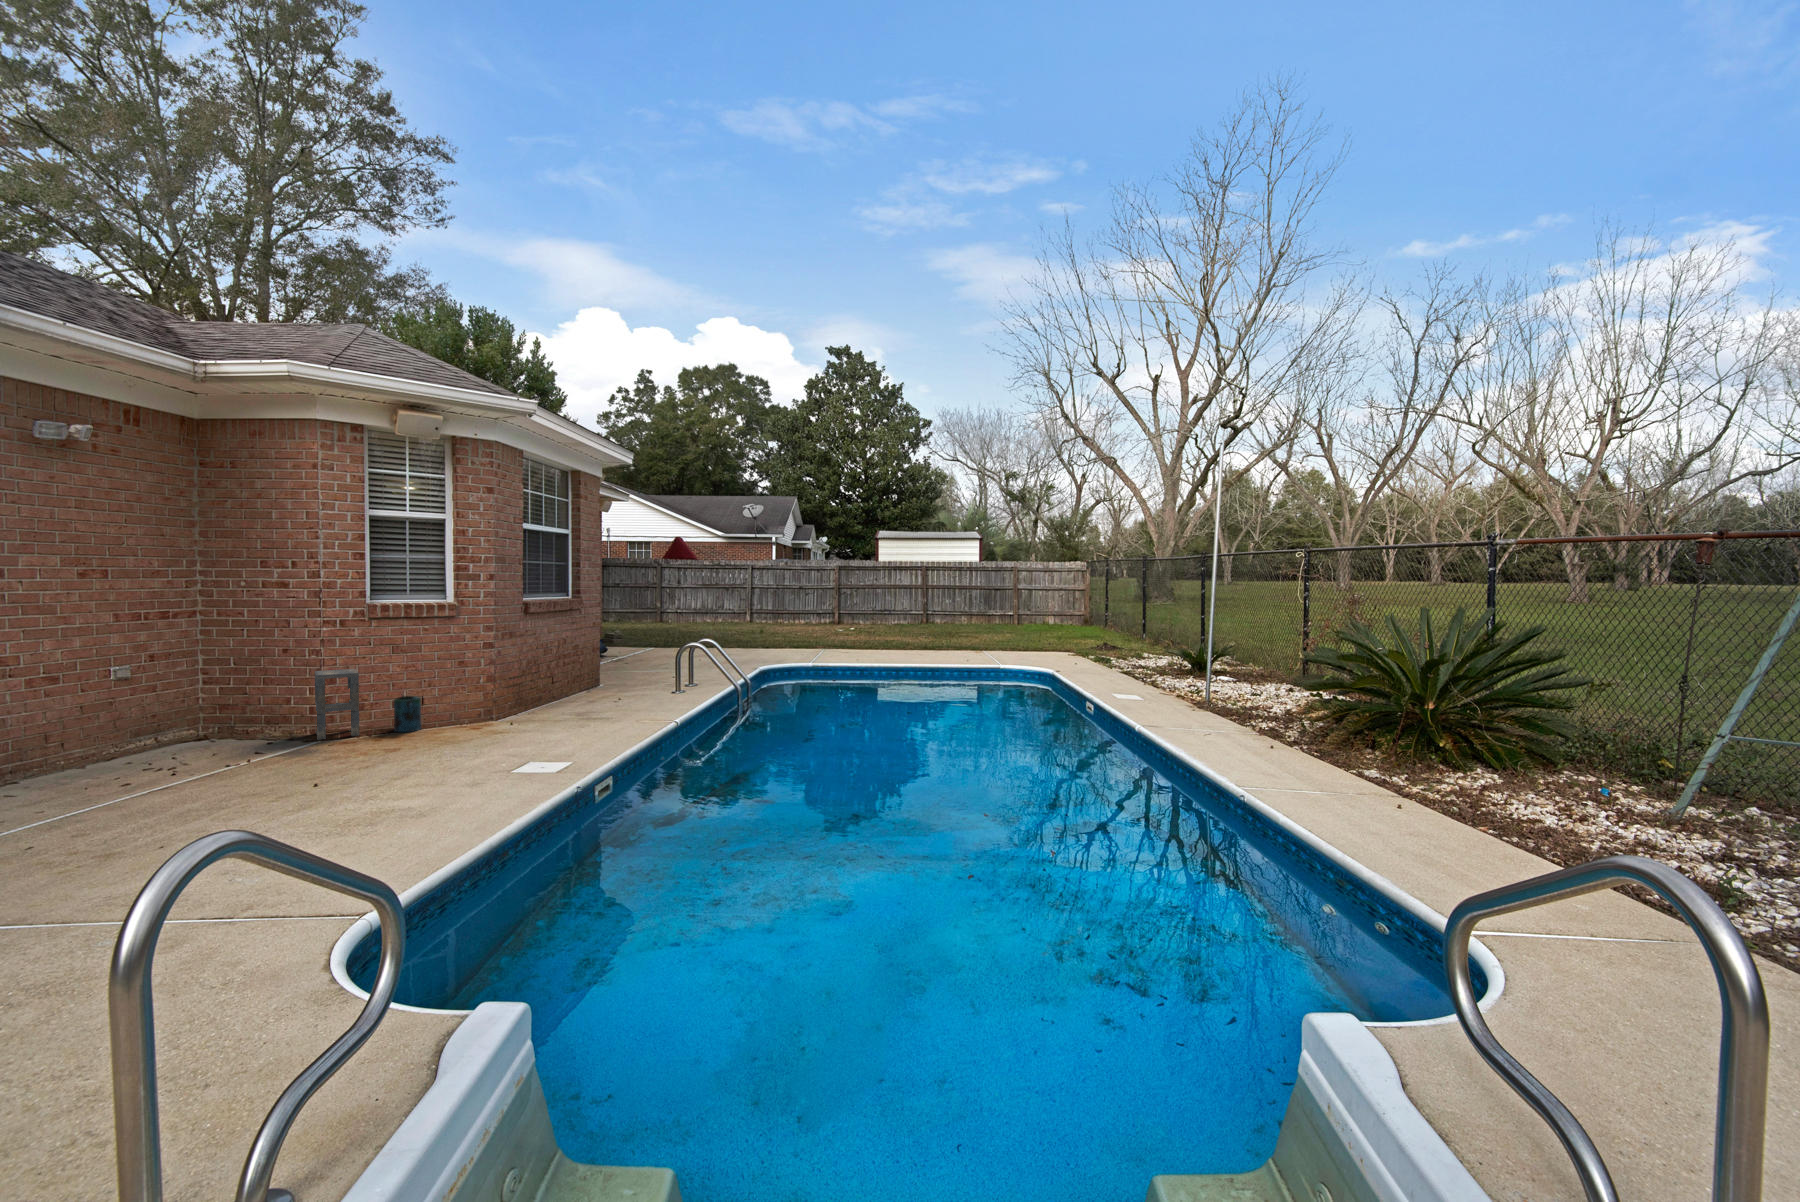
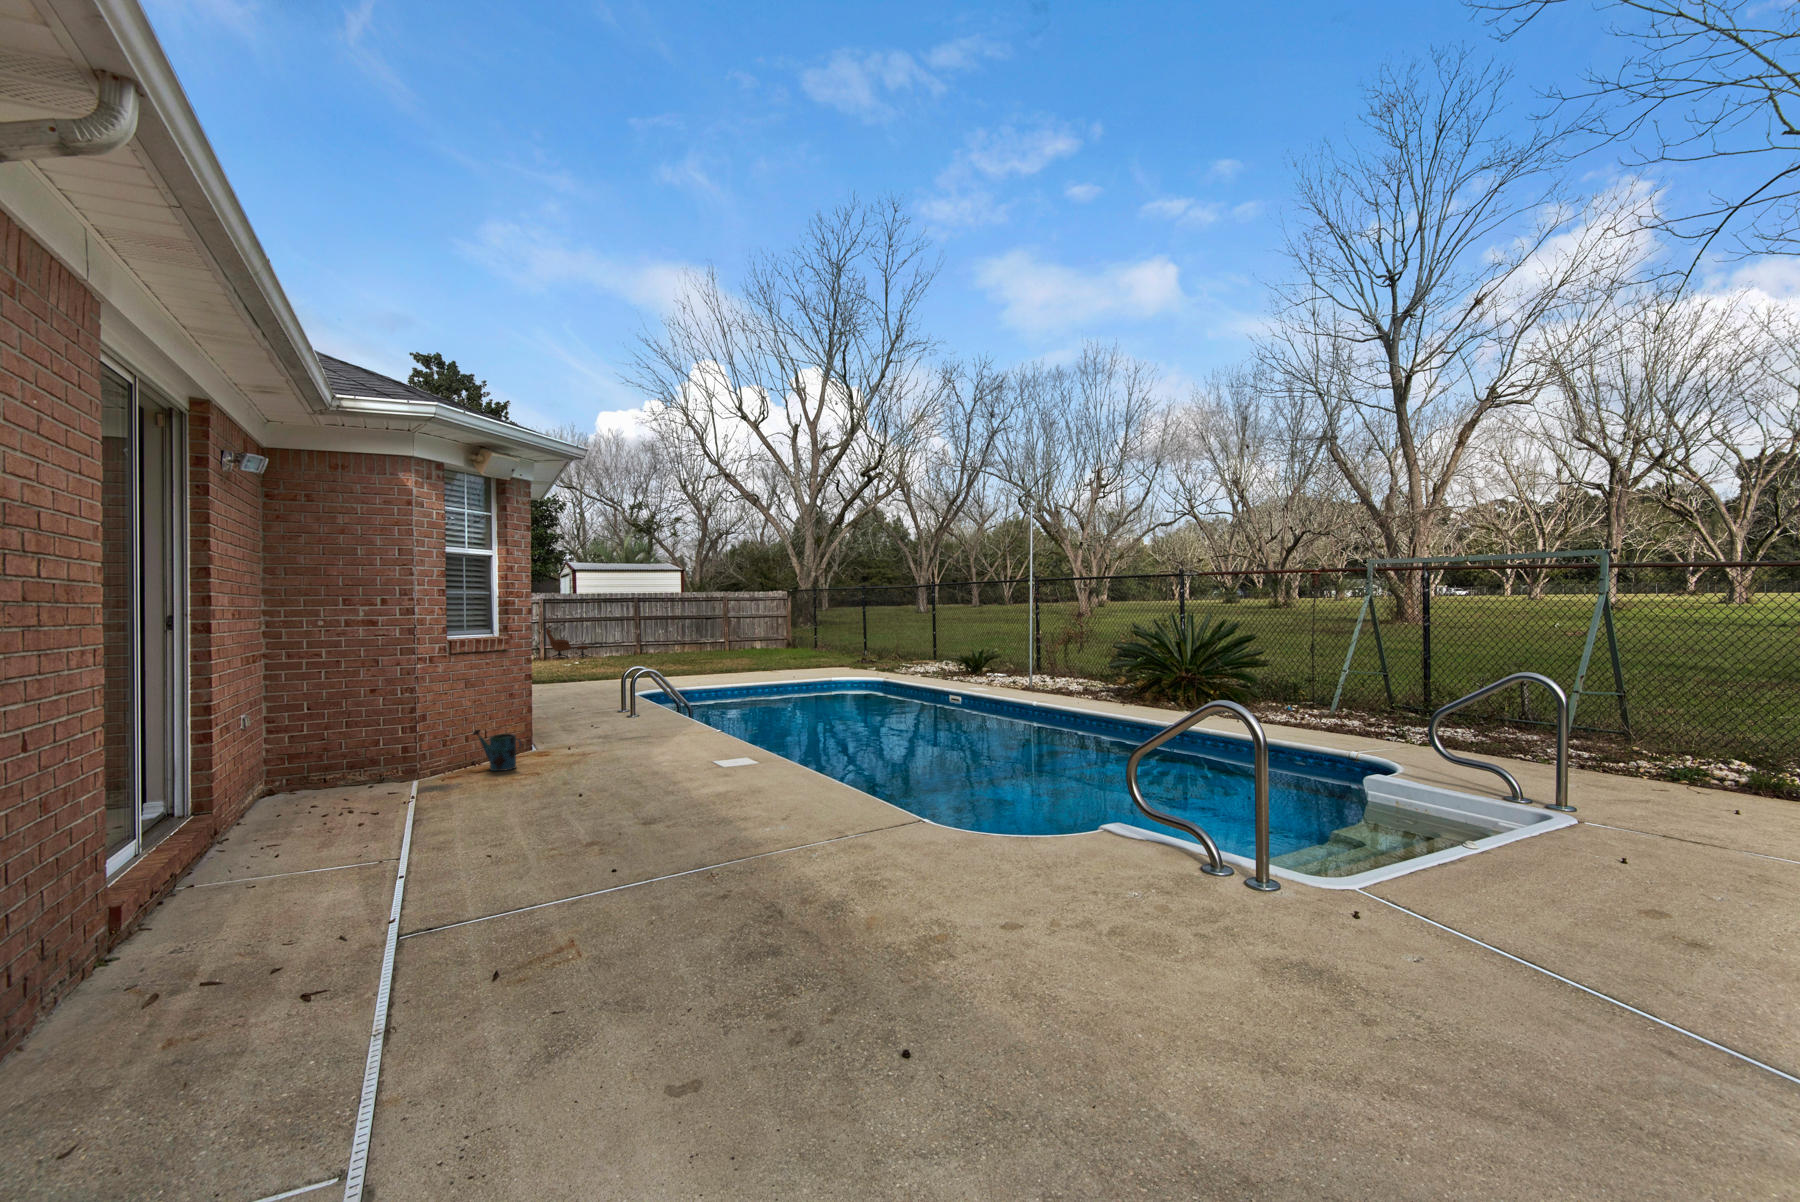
lounge chair: none [837,592,875,621] -> present [546,629,588,658]
side table: present [315,669,359,740] -> none [415,711,473,786]

